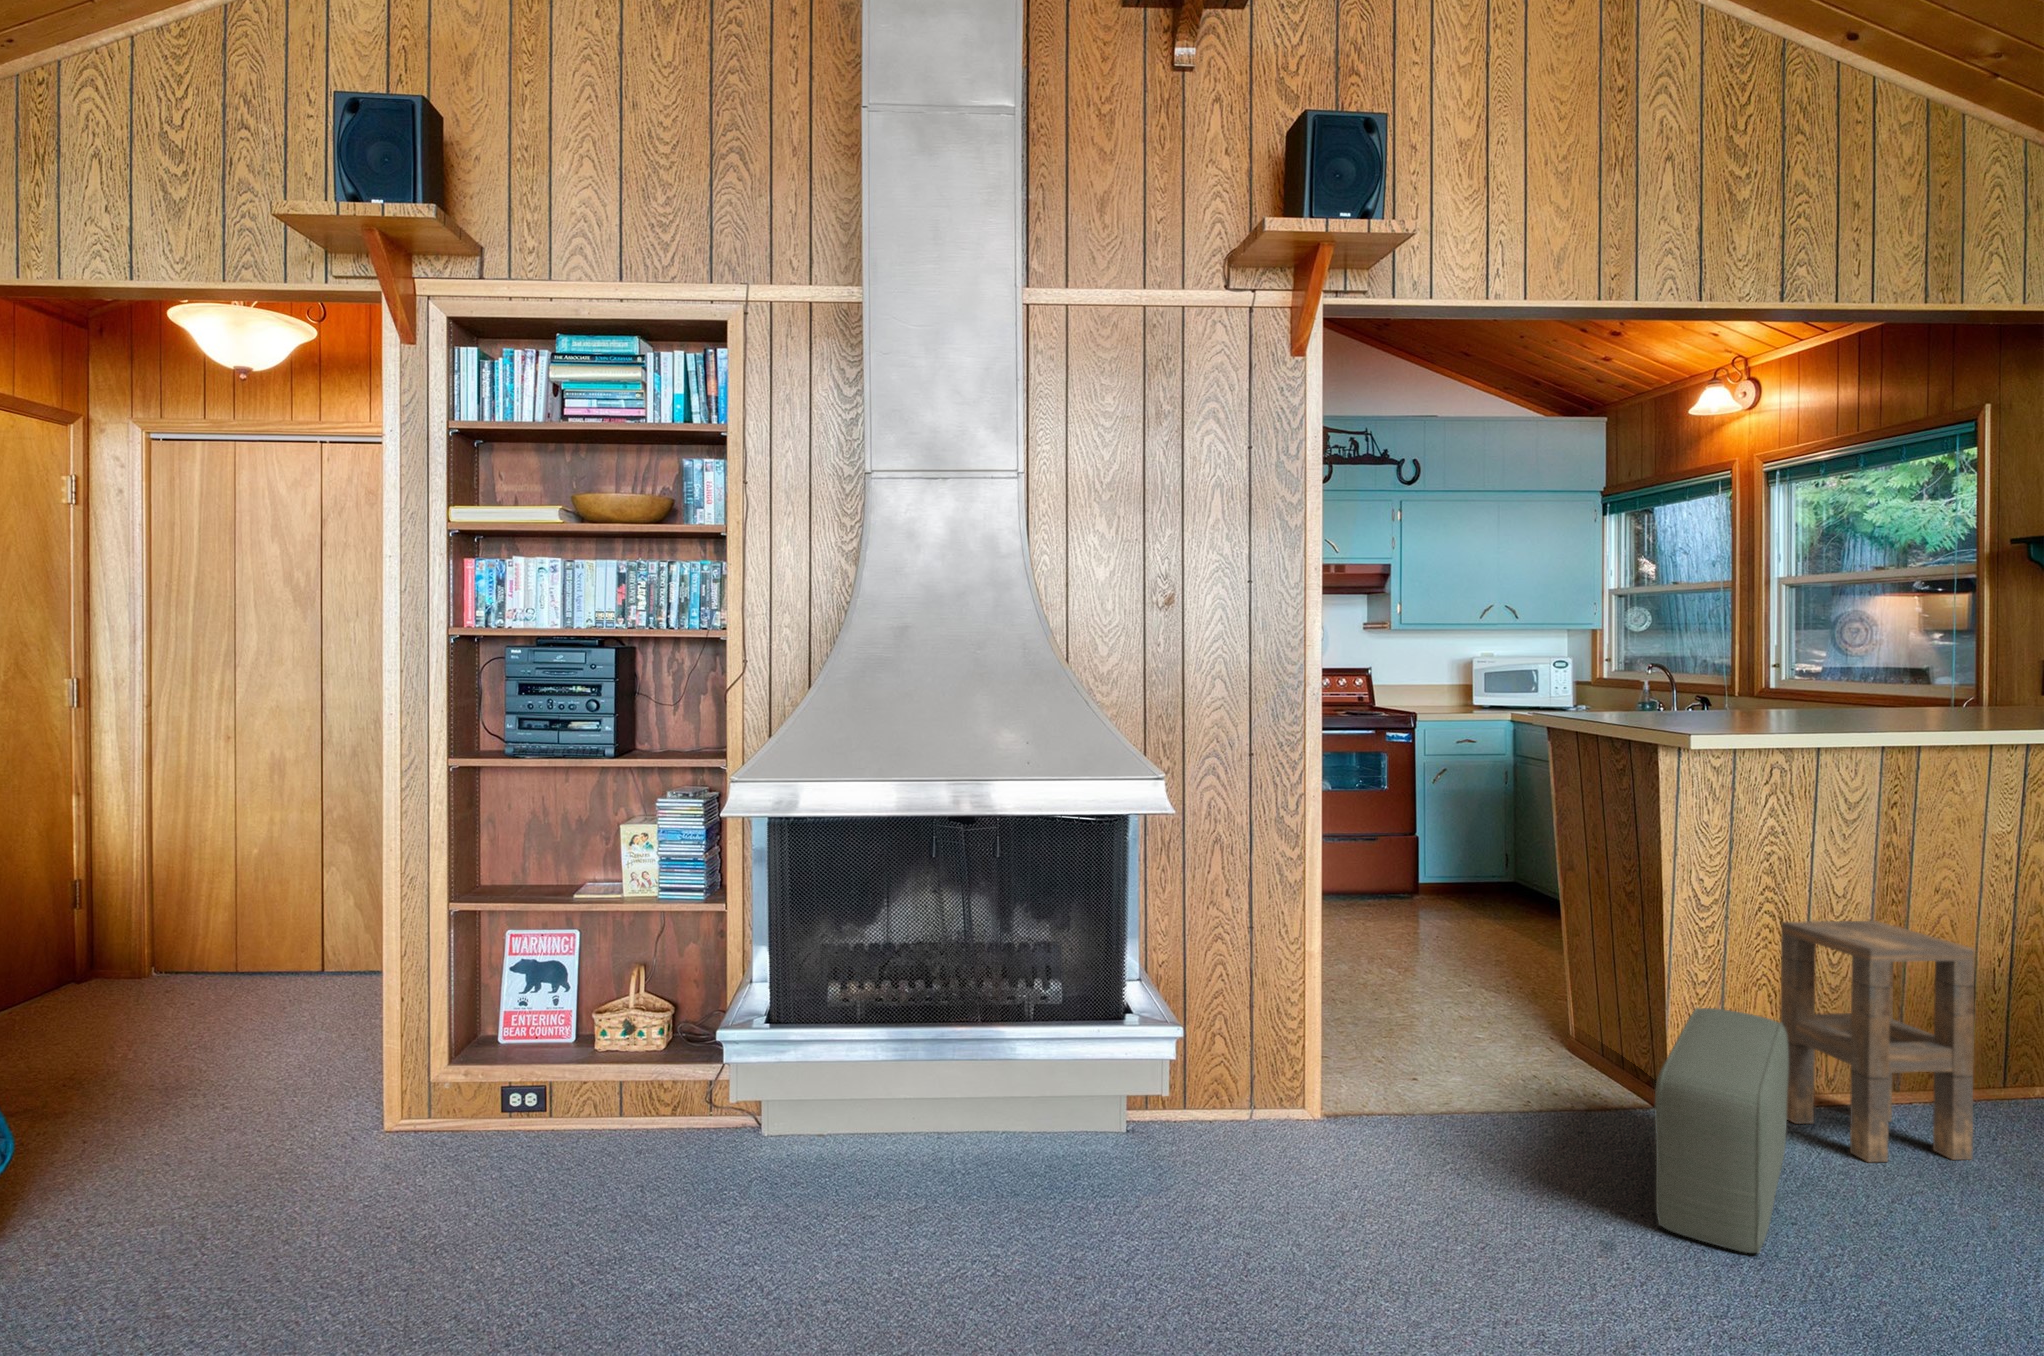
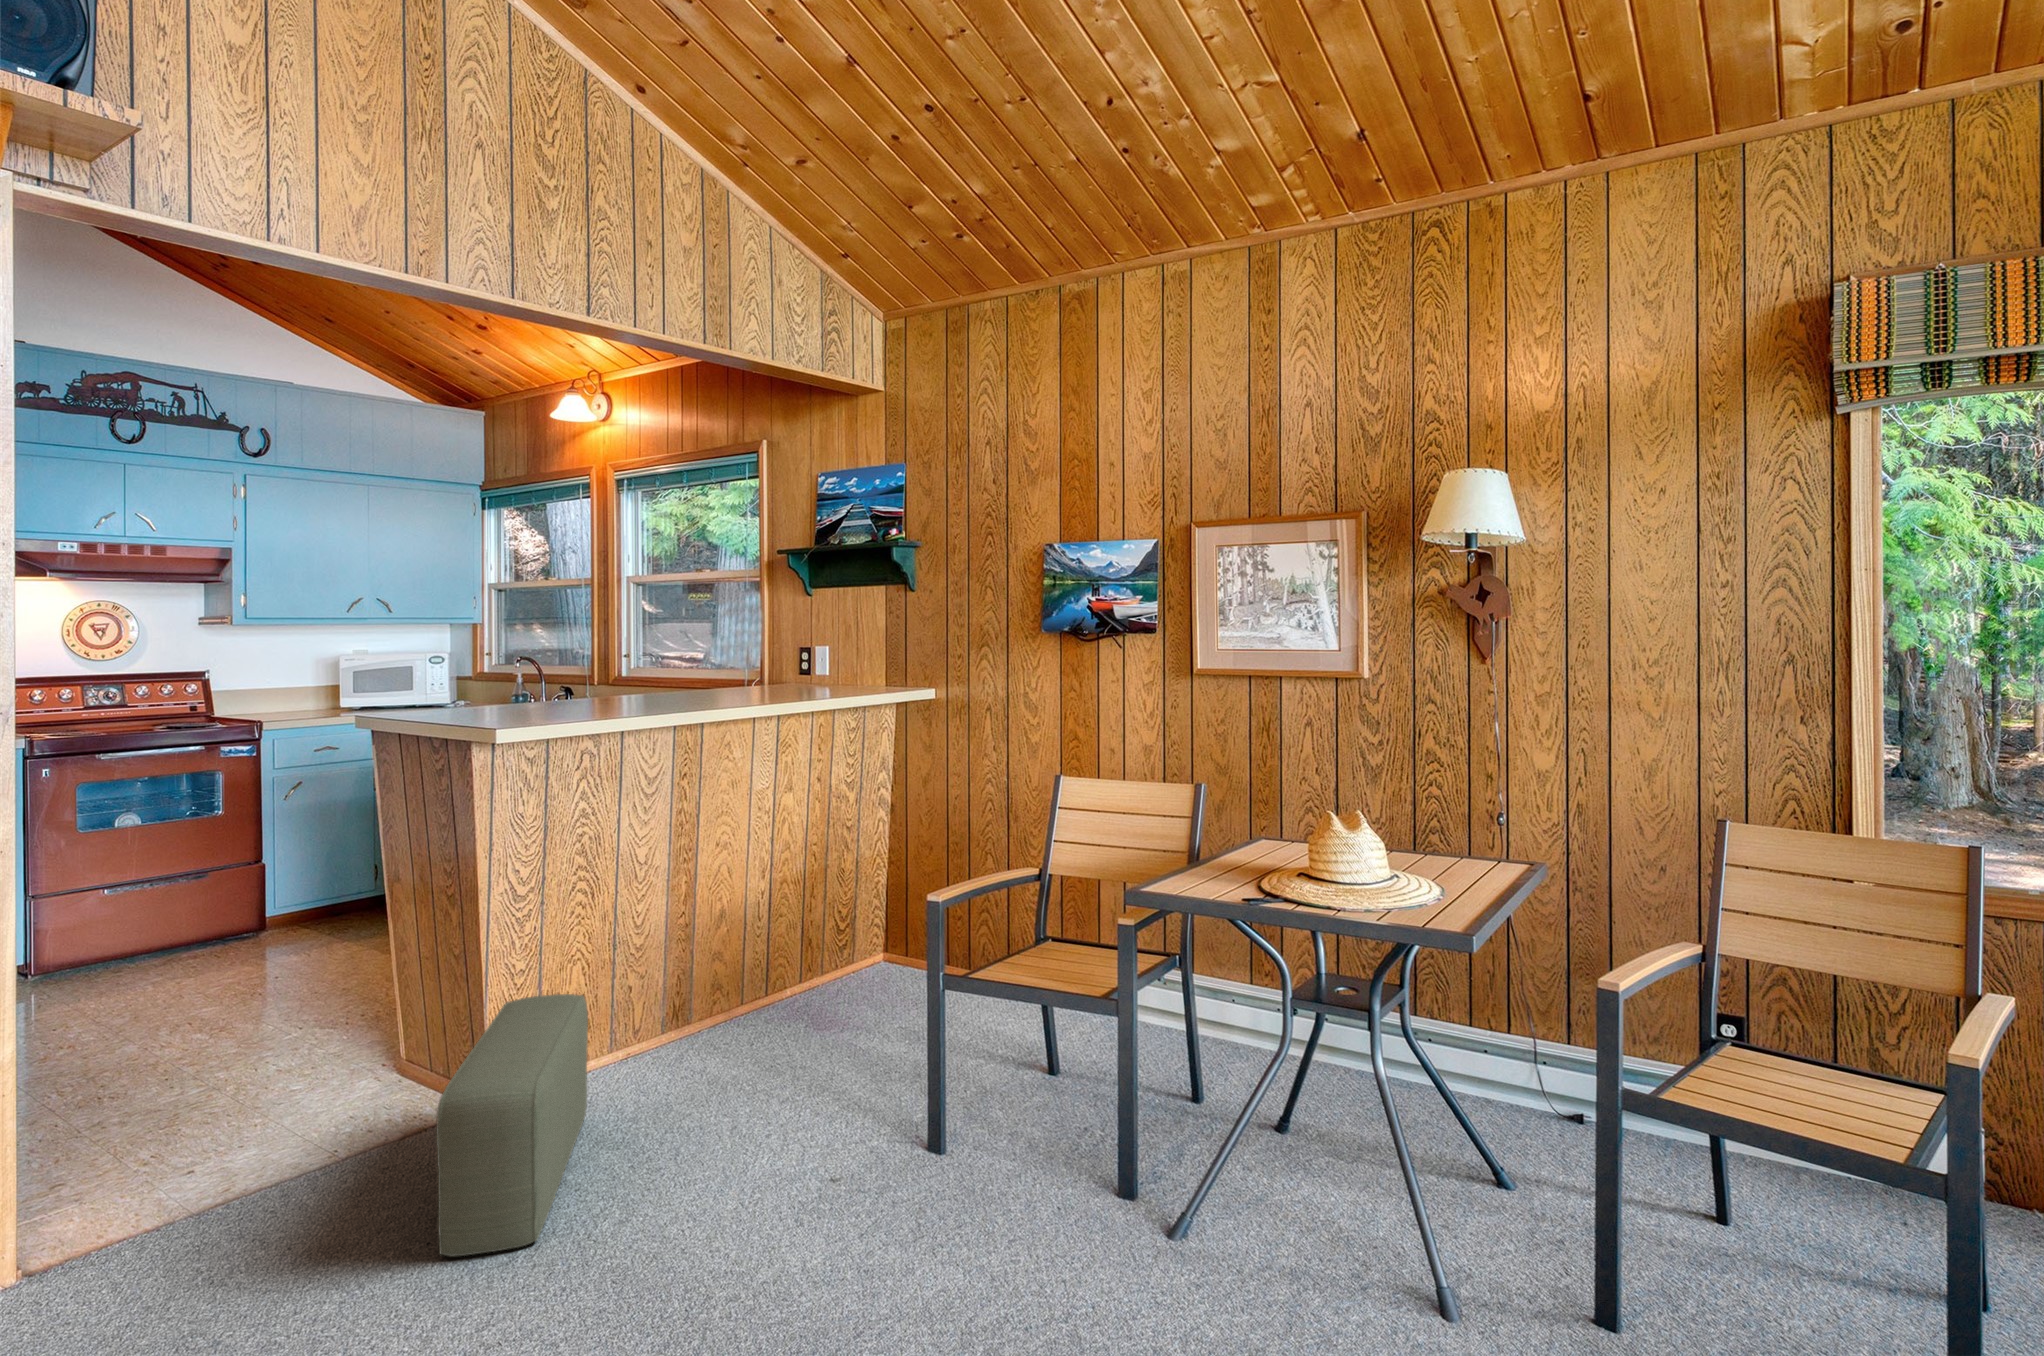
side table: present [1781,921,1975,1162] -> none [592,878,734,1098]

